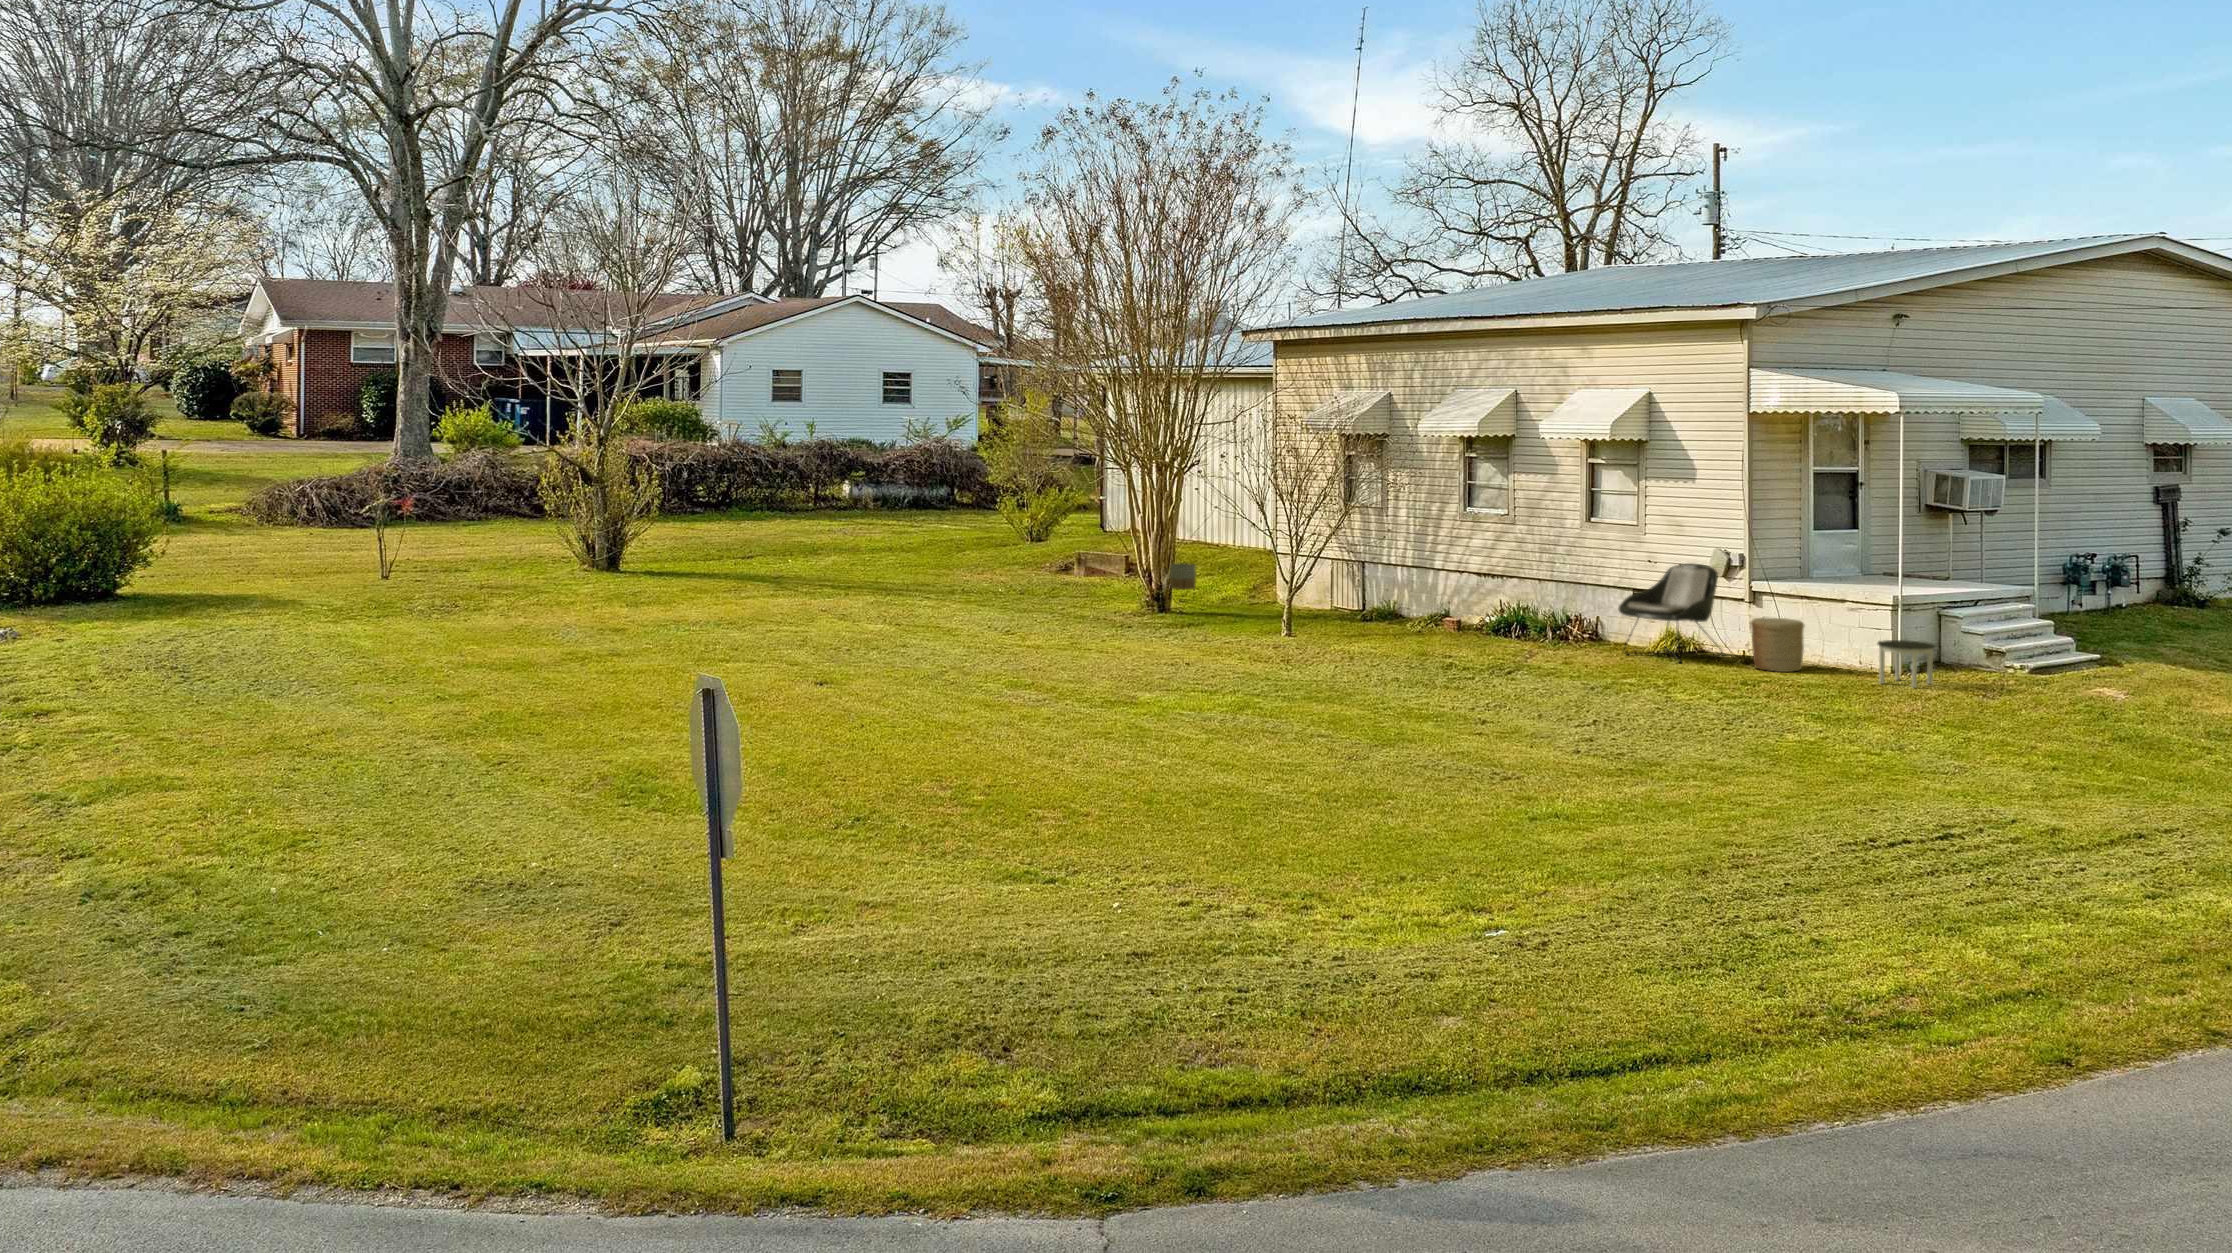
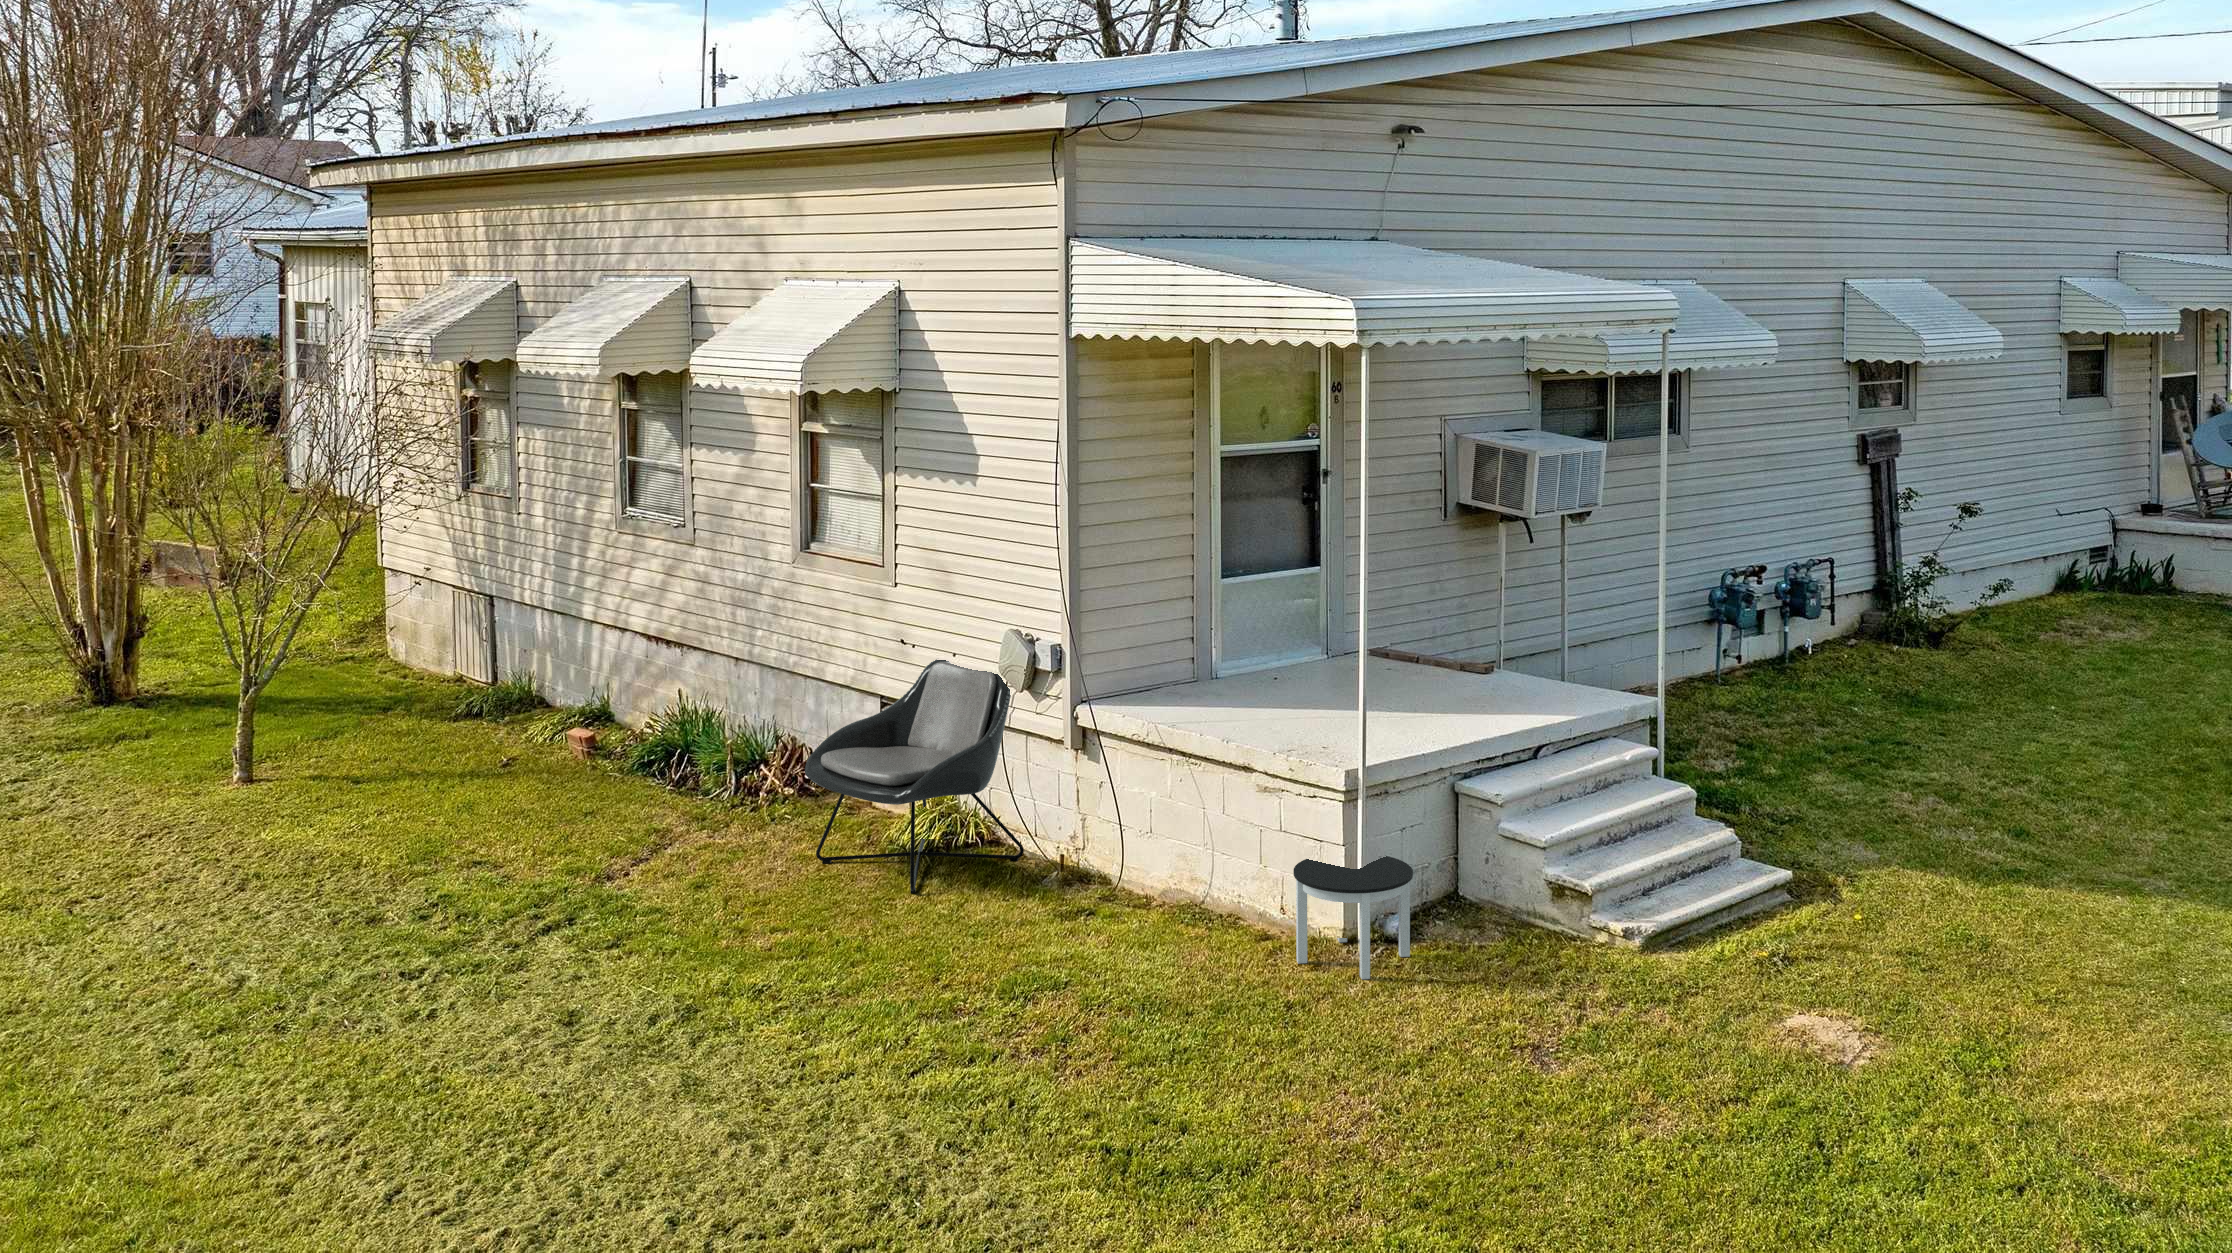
planter: present [1170,563,1196,590] -> none [79,617,141,700]
woven basket: present [1751,617,1804,672] -> none [1052,787,1165,920]

